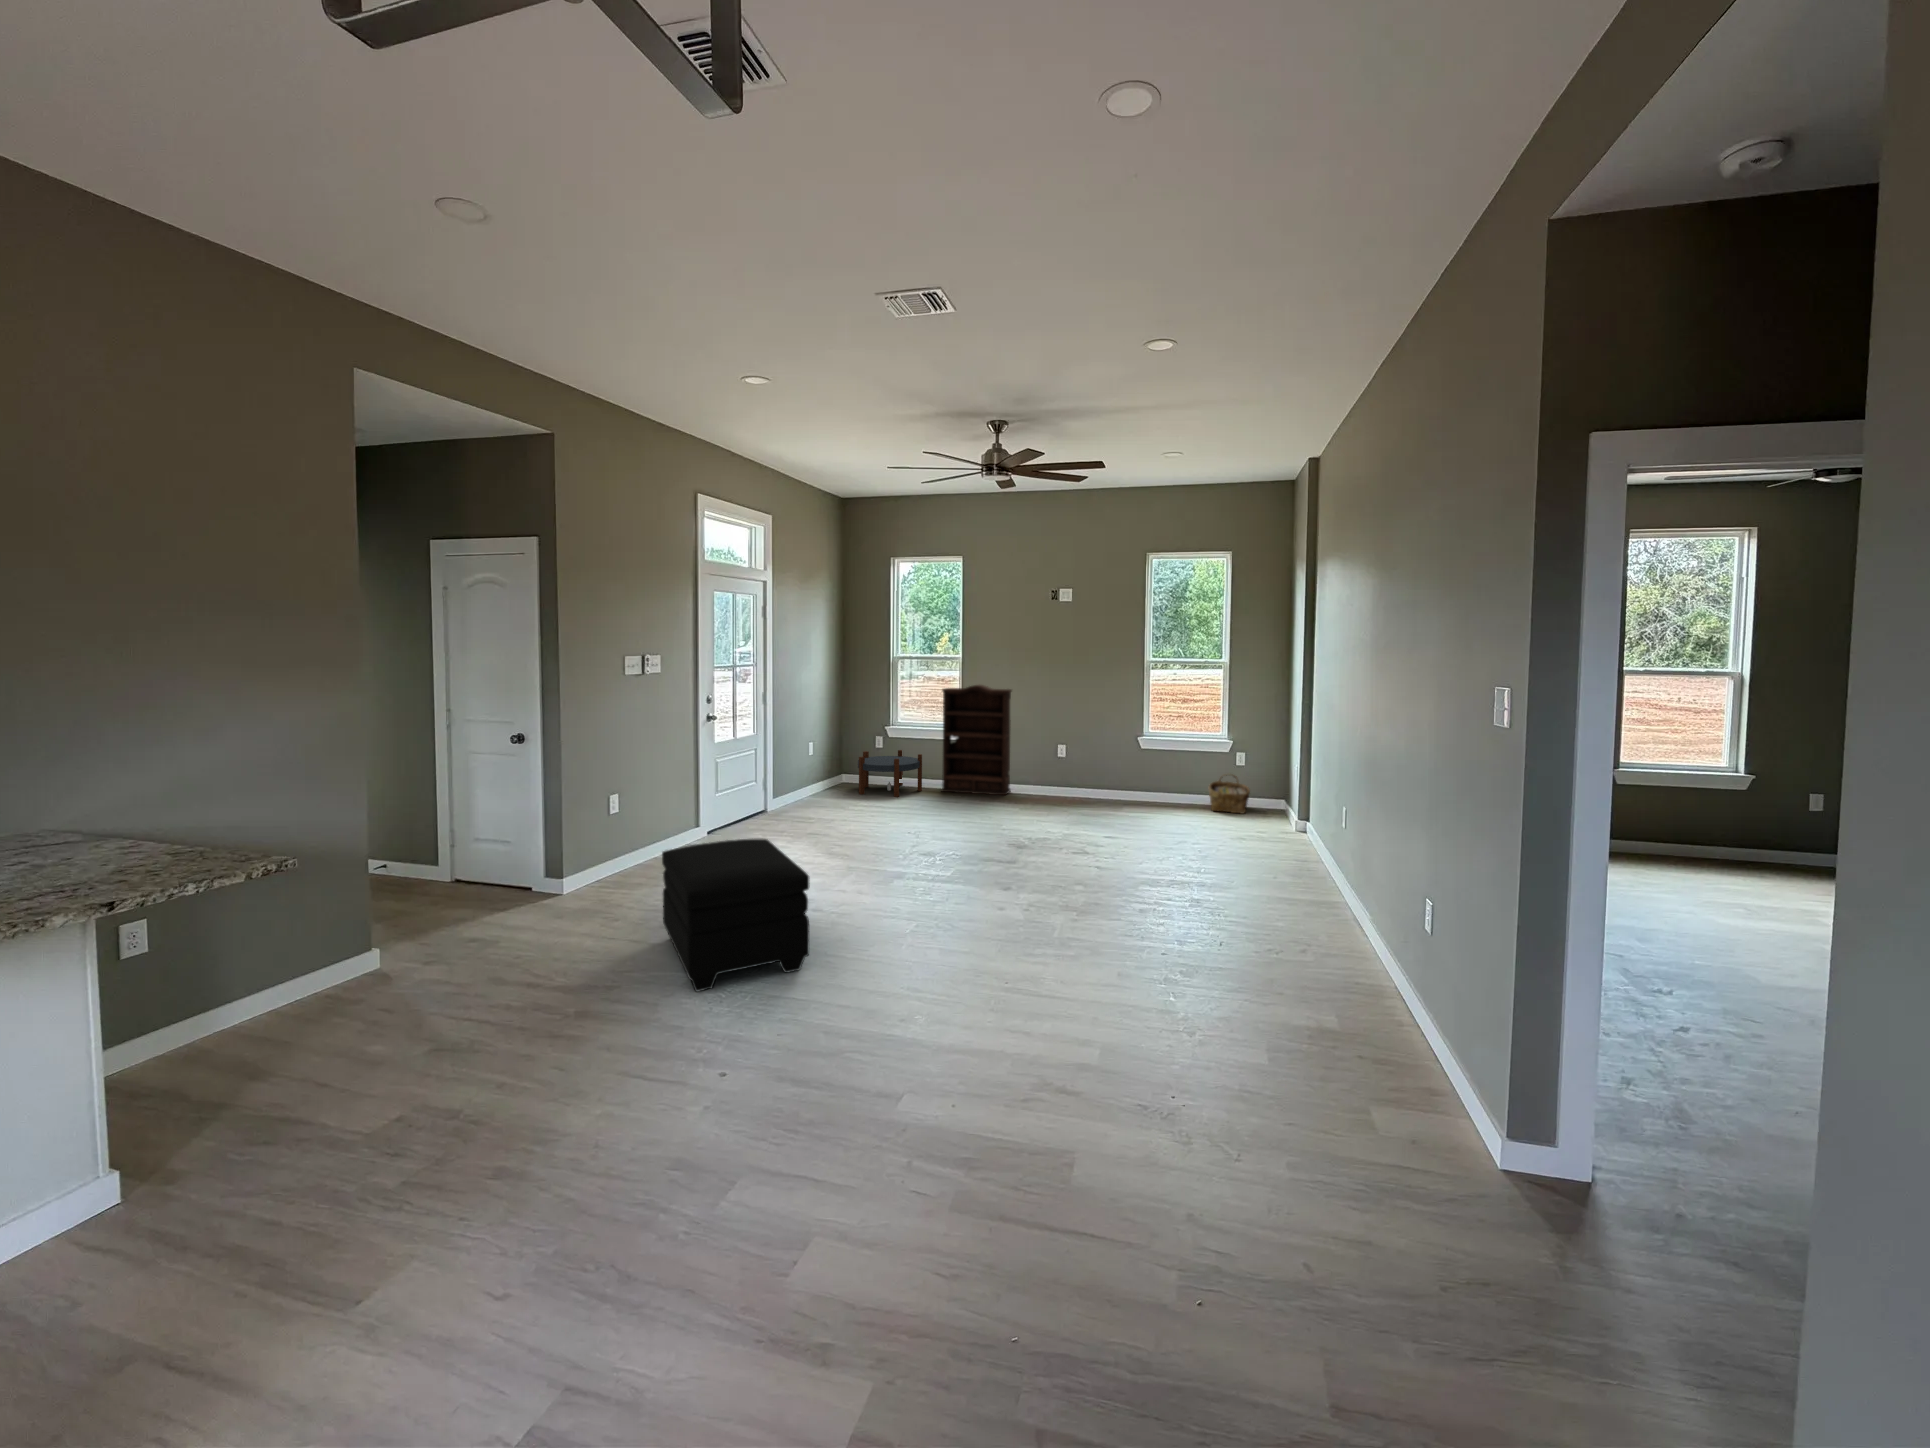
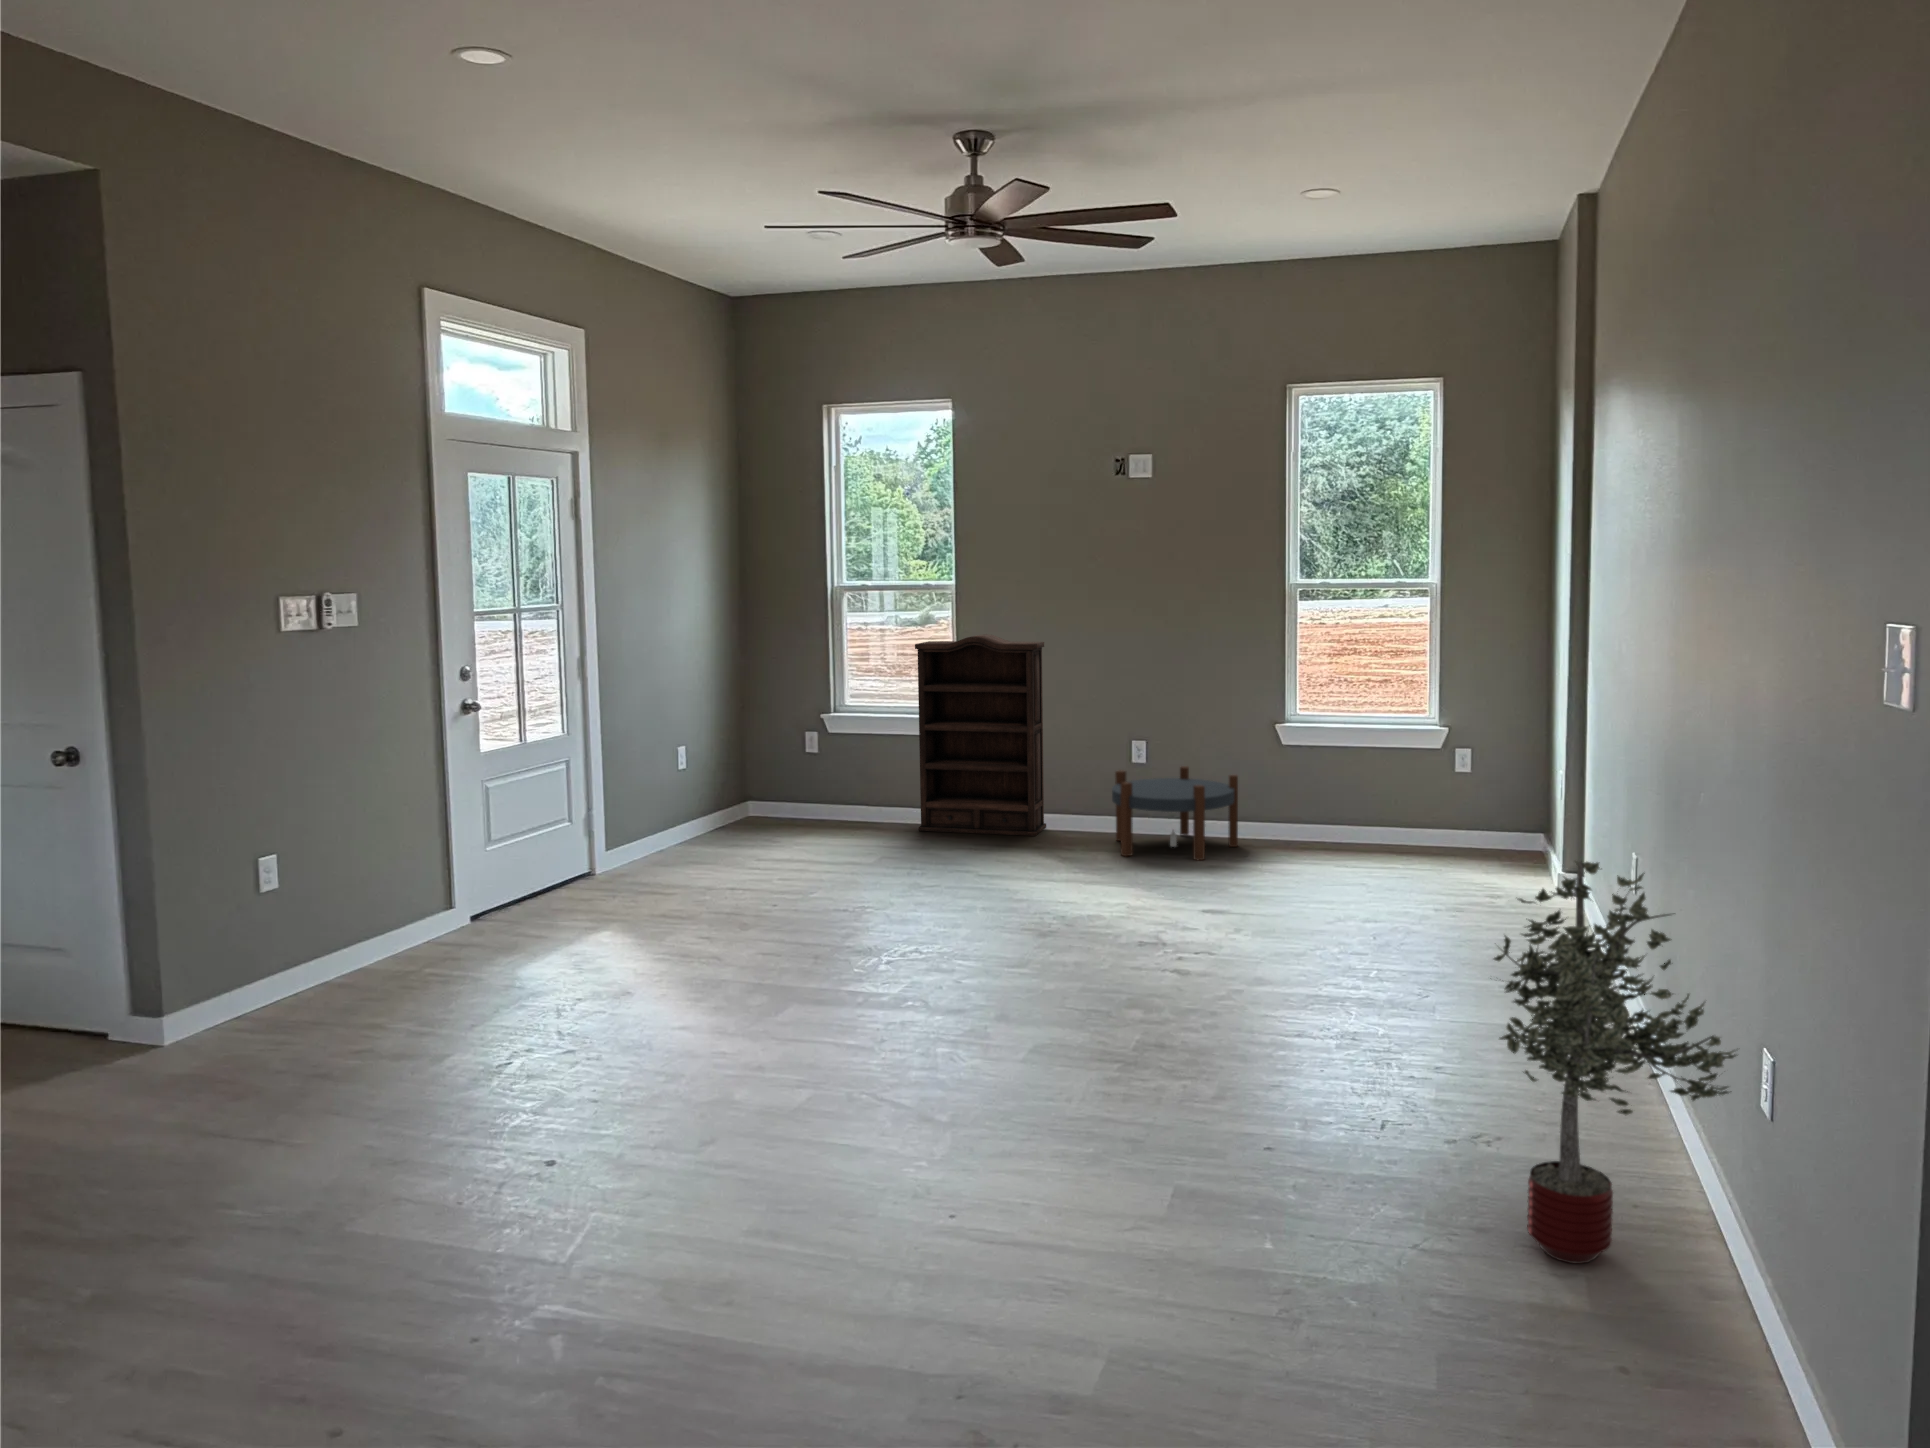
side table: present [858,750,922,797] -> present [1112,766,1238,860]
woven basket: present [1209,775,1250,814] -> none [1403,789,1479,862]
potted tree: none [1285,802,1415,1011] -> present [1494,861,1736,1264]
ottoman: present [662,839,810,991] -> none [317,939,583,1242]

